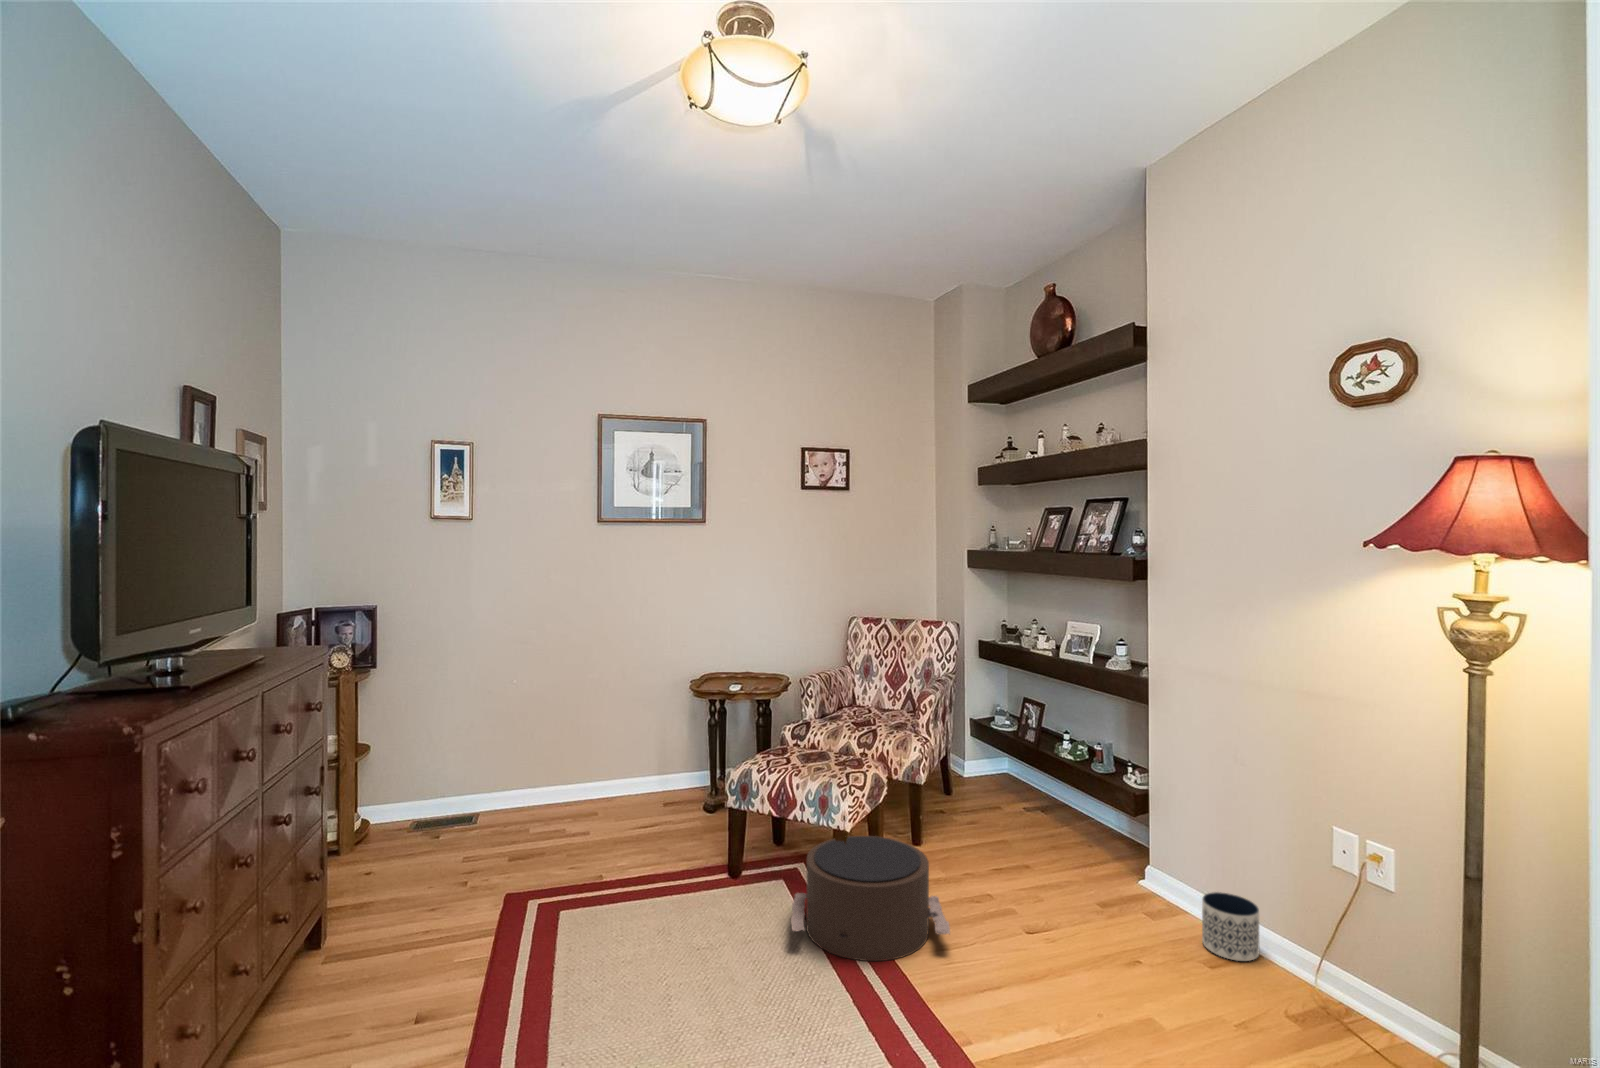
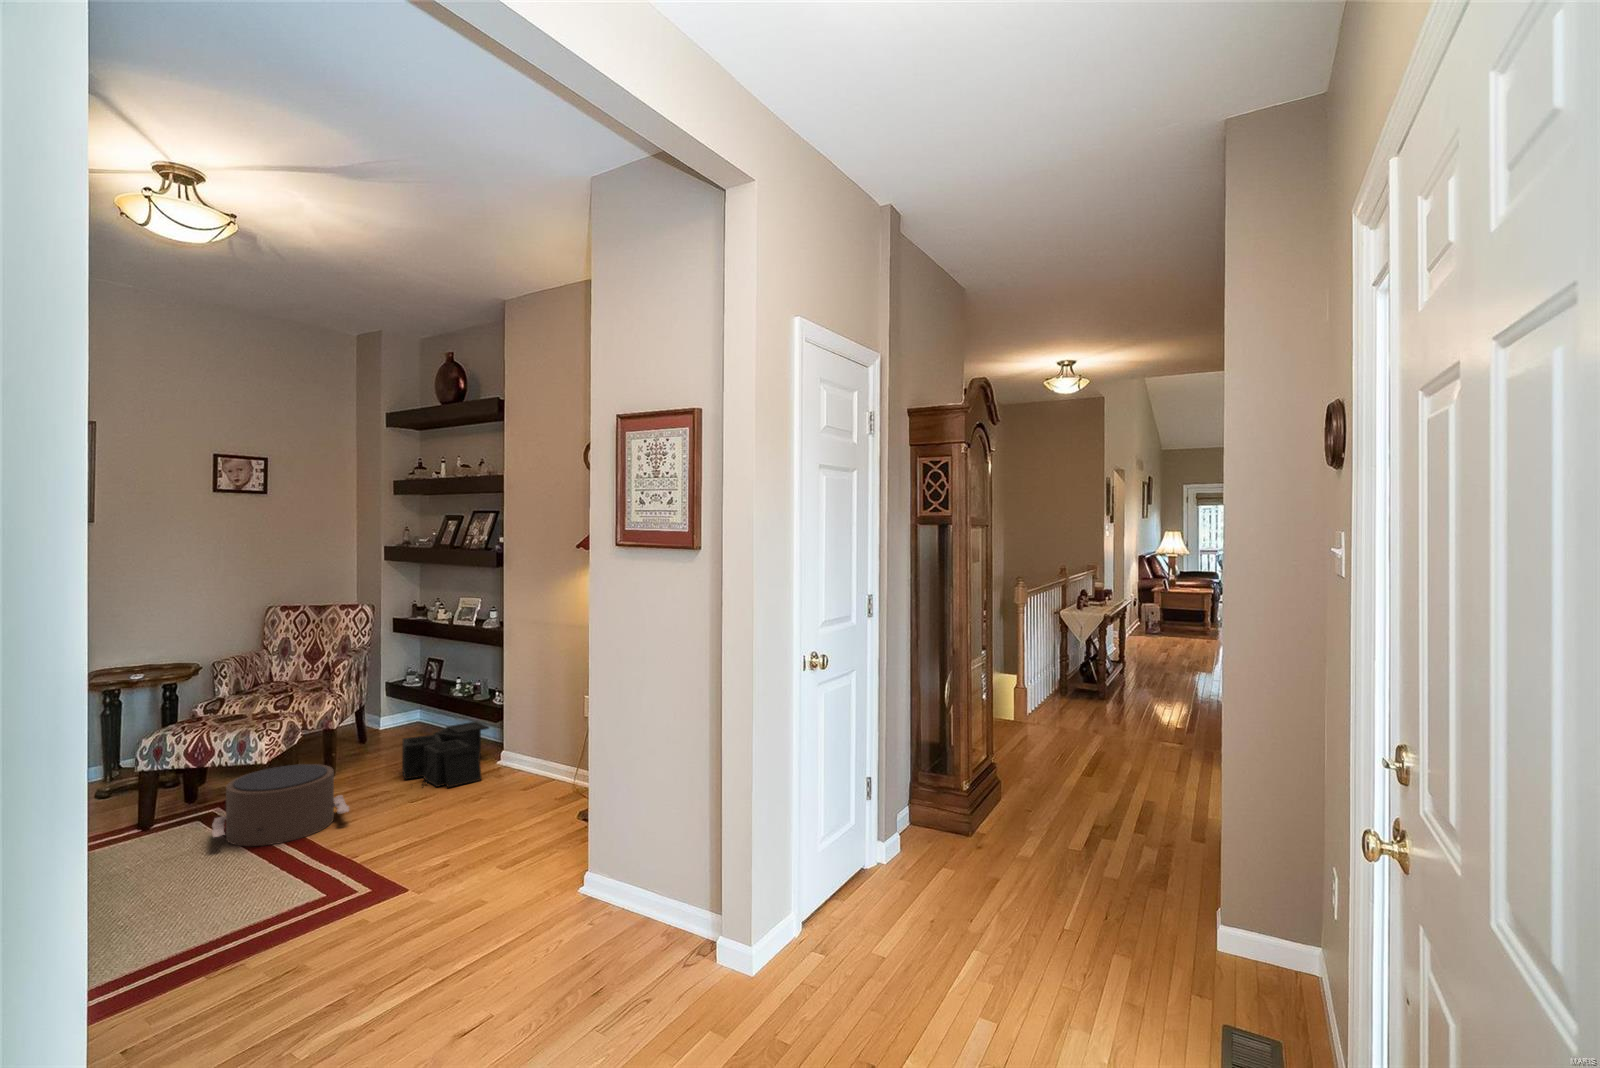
storage bin: none [1004,803,1125,915] -> present [402,721,489,787]
planter: present [1202,892,1259,961] -> none [524,752,555,787]

